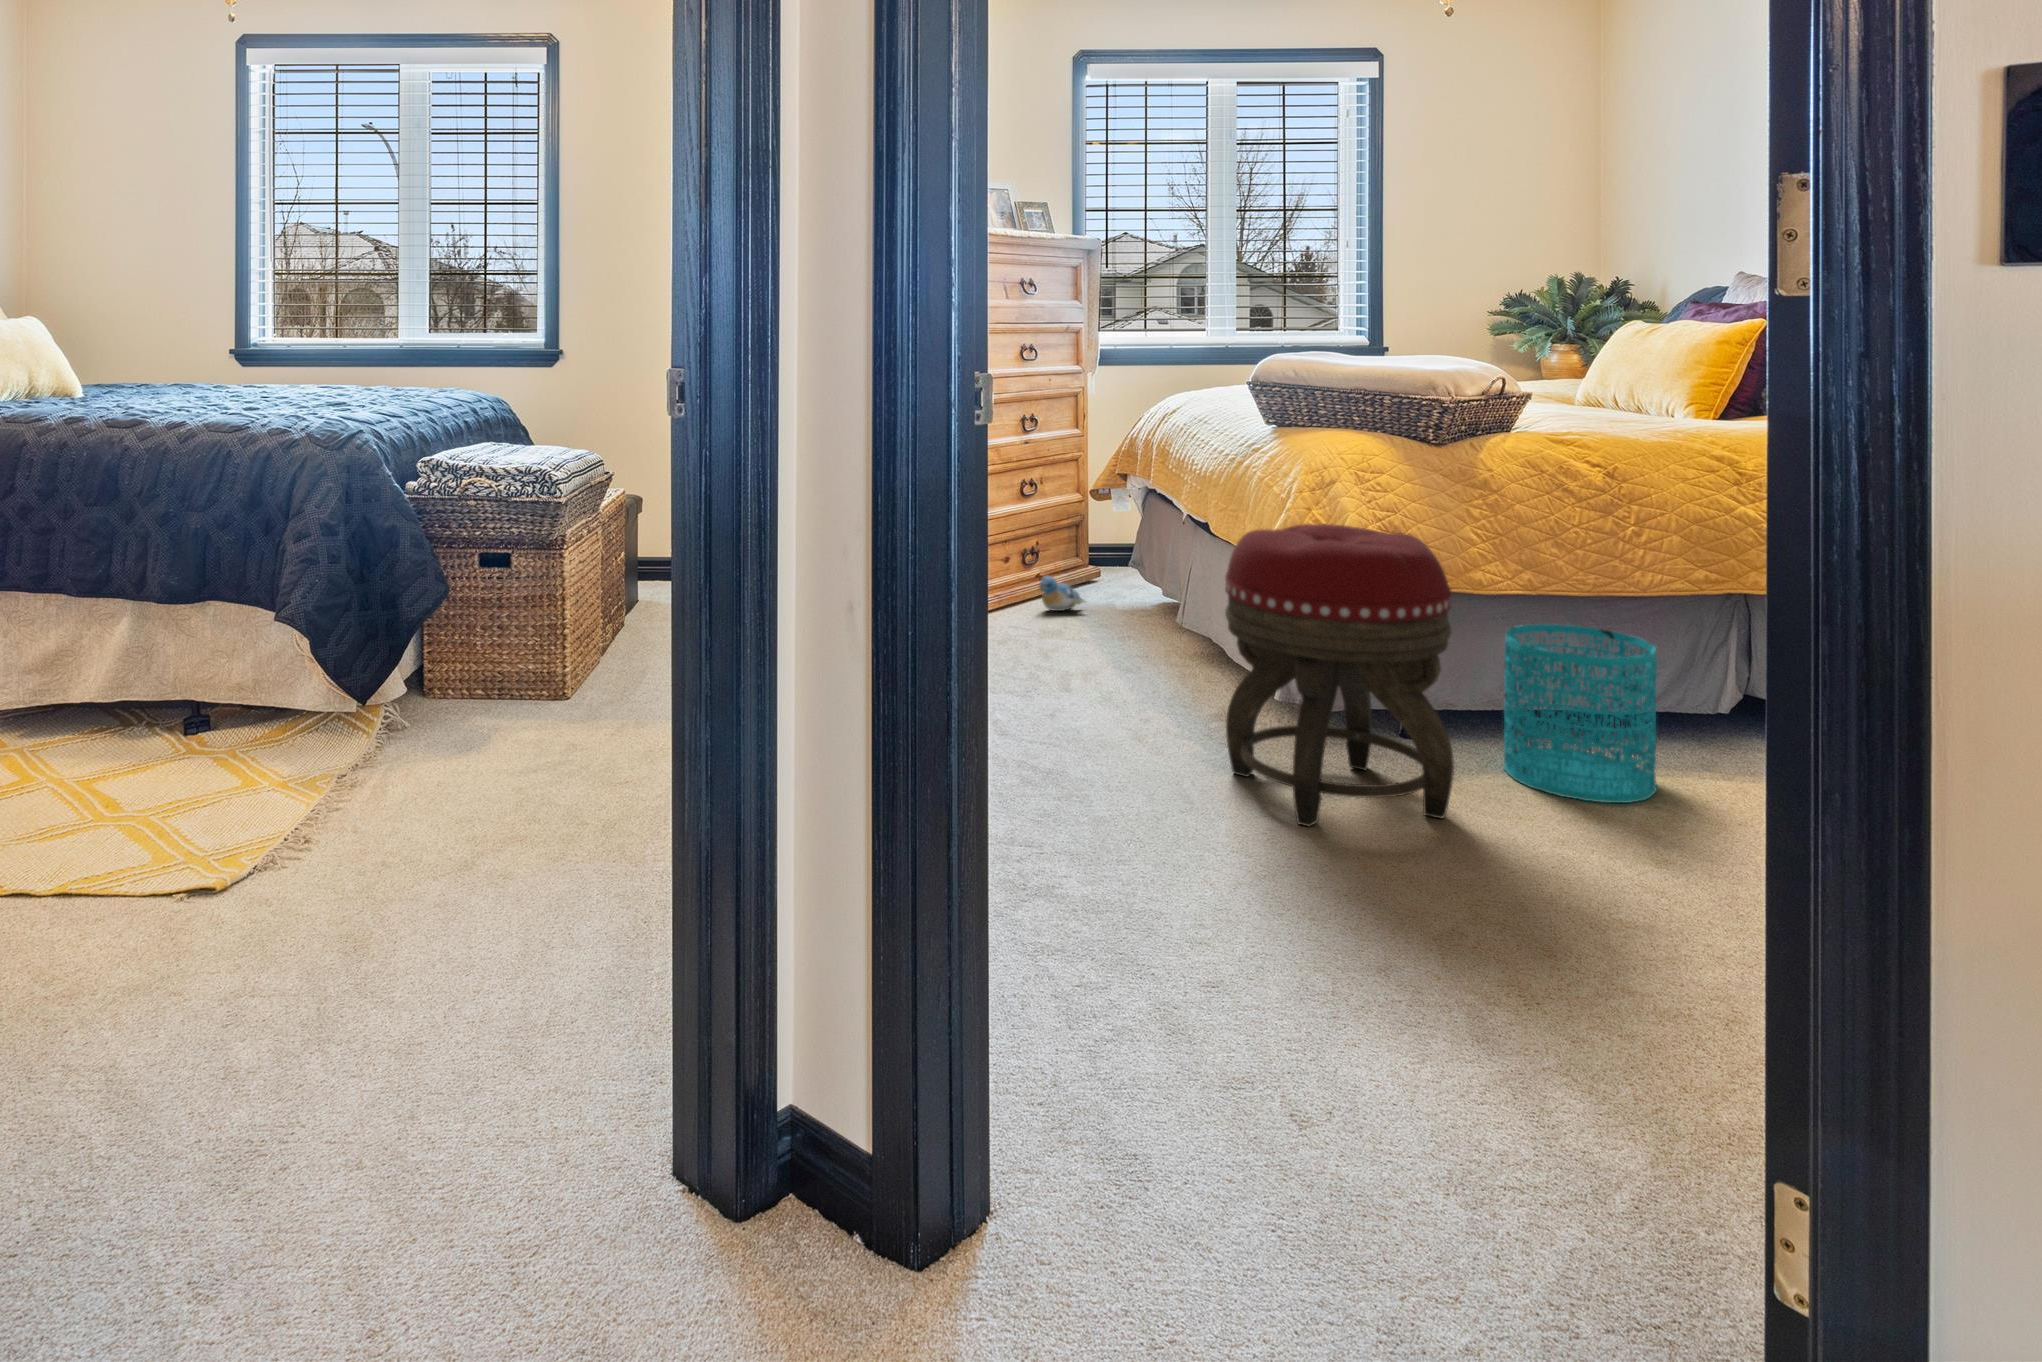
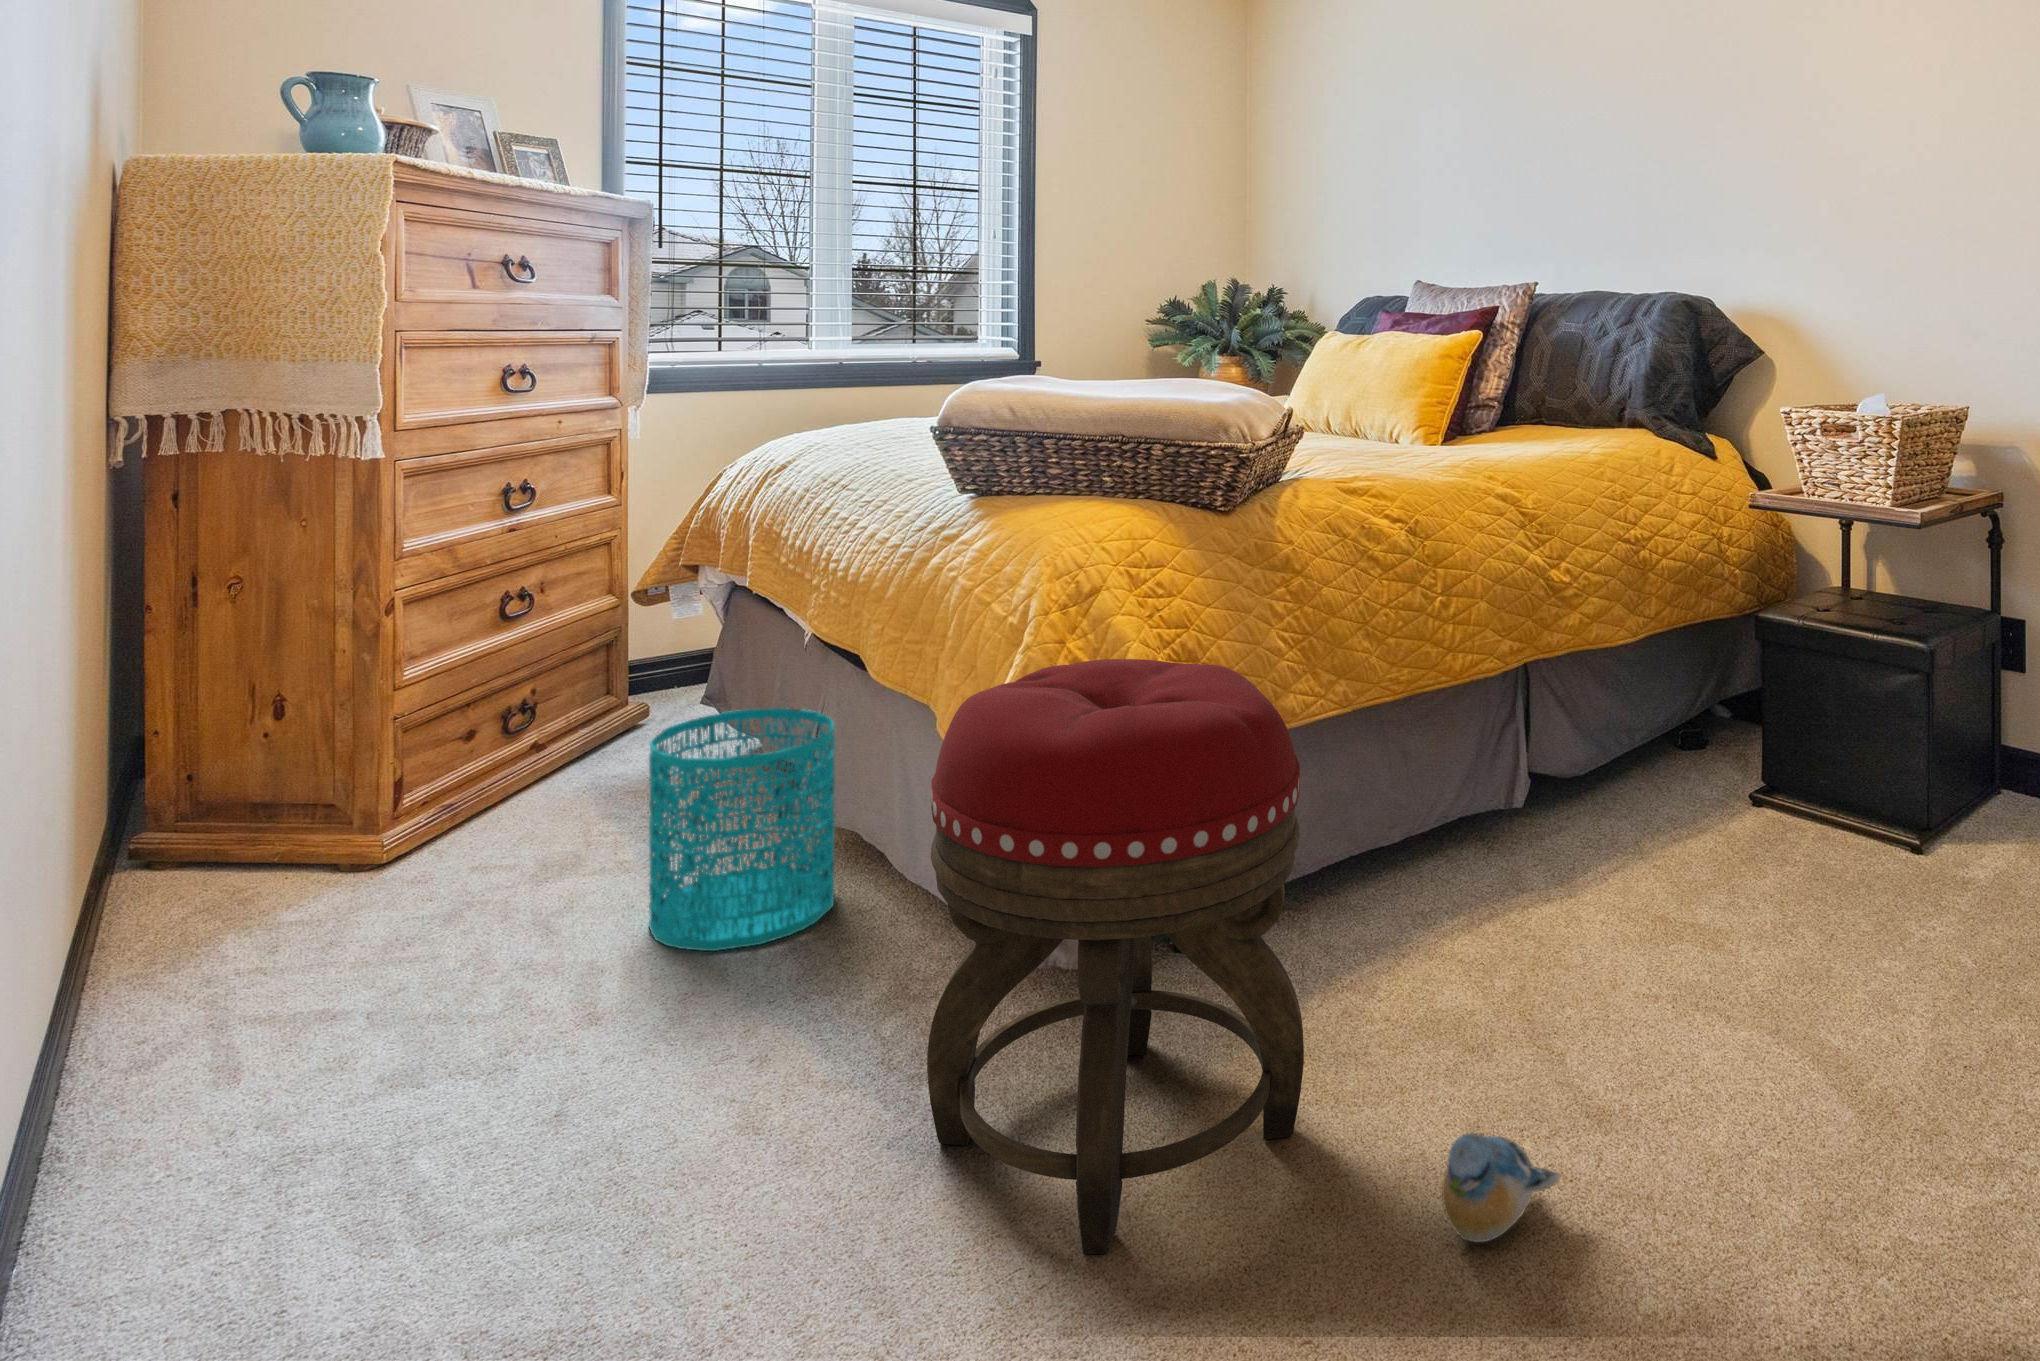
plush toy: present [1039,576,1085,611] -> present [1442,1133,1560,1242]
wastebasket: present [1504,624,1657,803] -> present [649,708,835,951]

